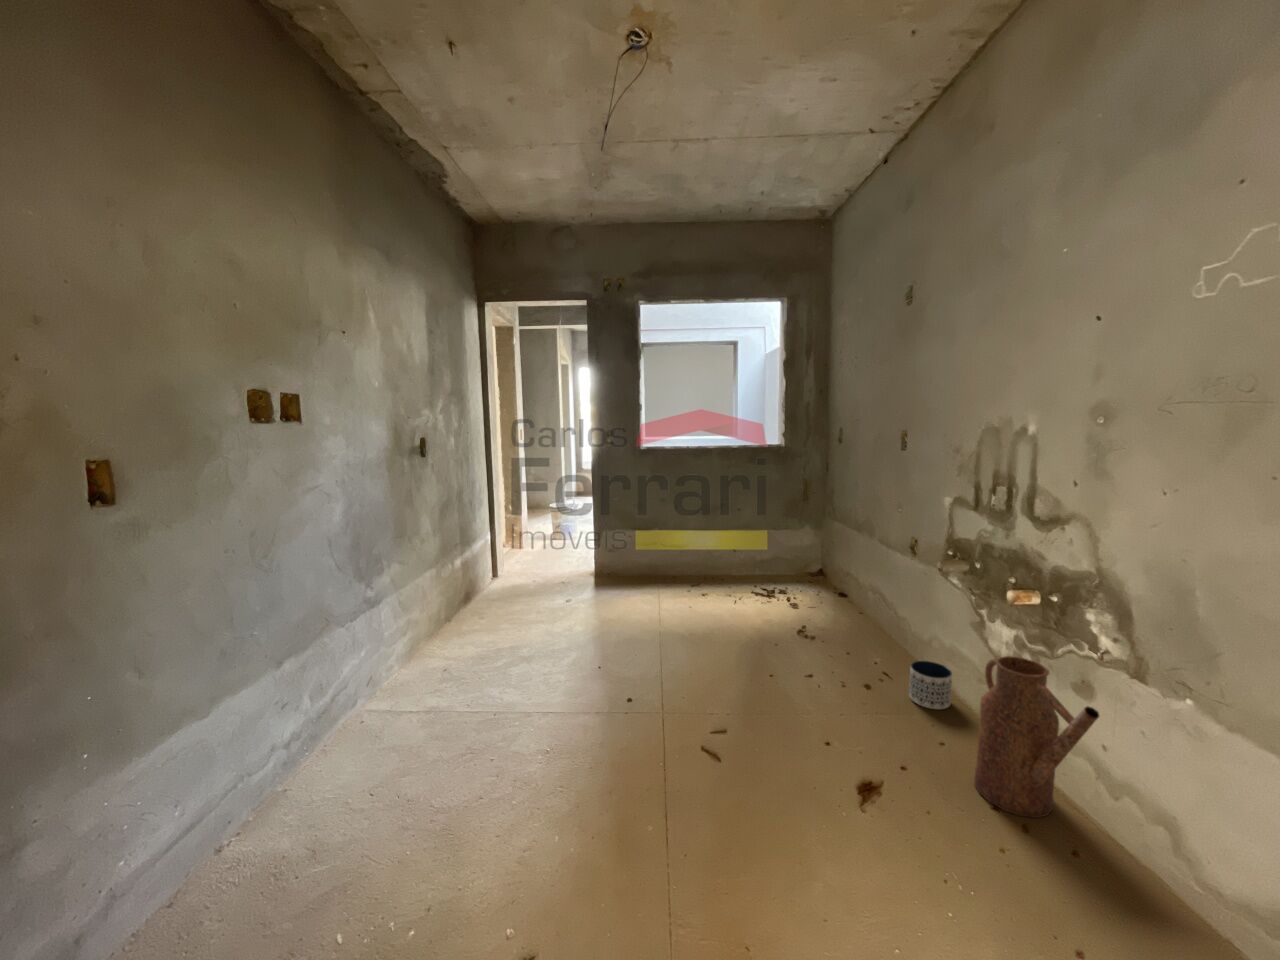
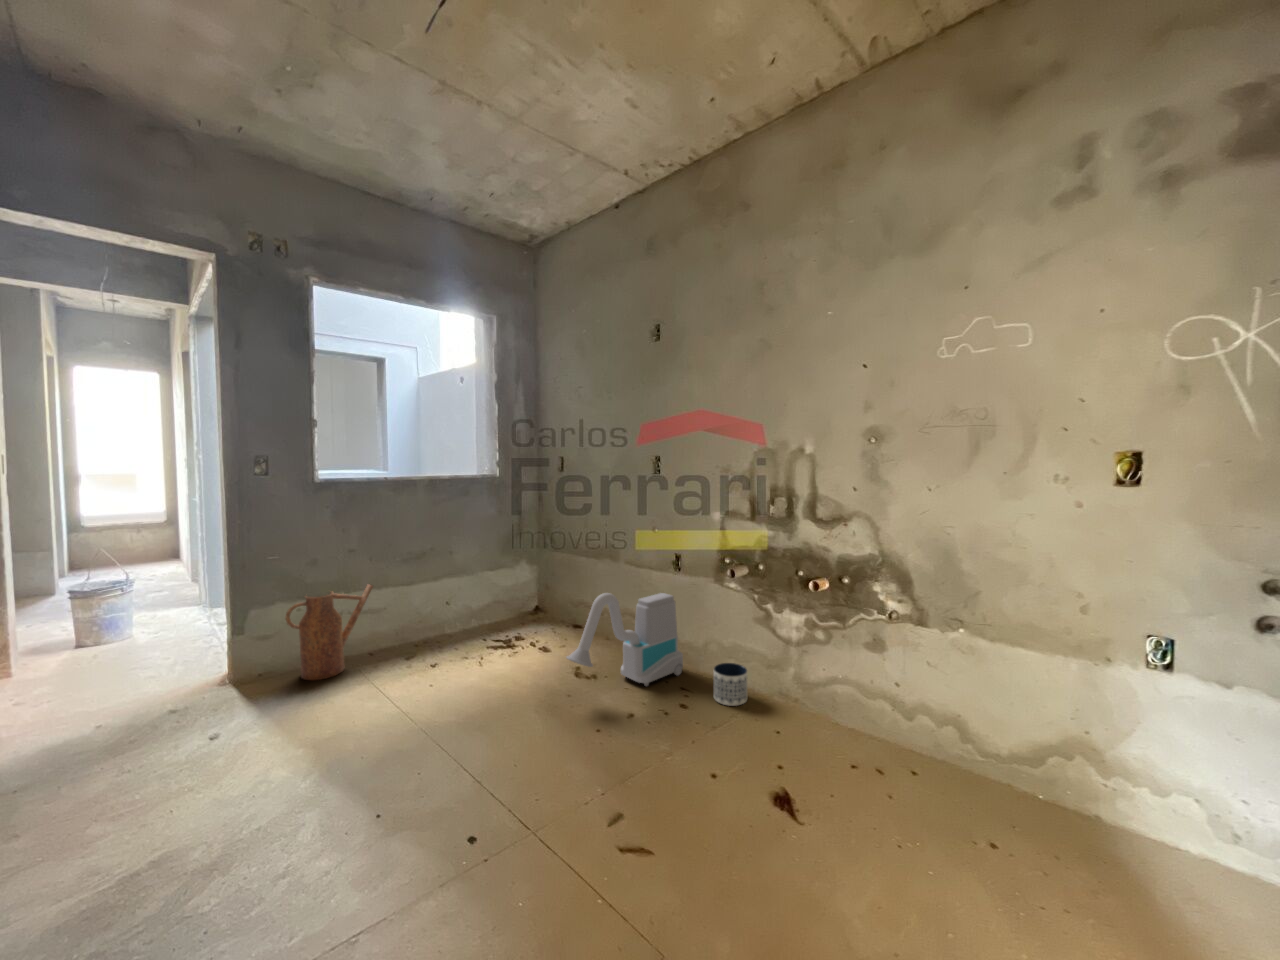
vacuum cleaner: none [768,562,907,663] -> present [566,593,683,686]
watering can: present [974,656,1099,818] -> present [286,584,373,680]

